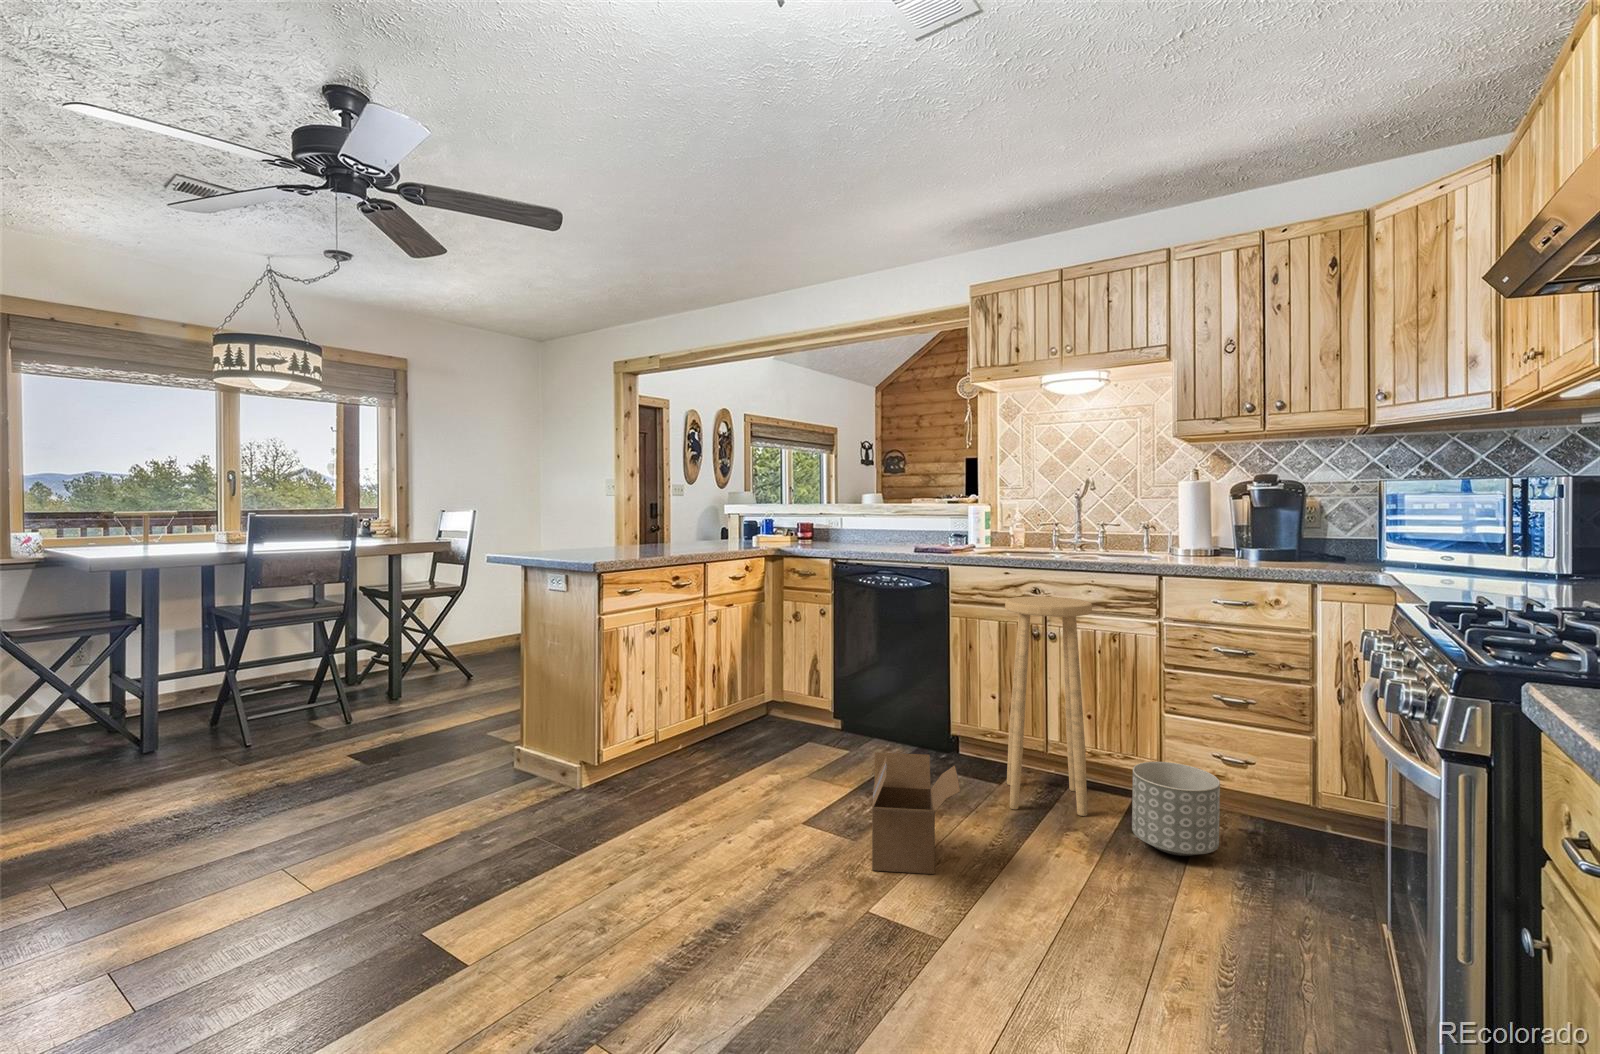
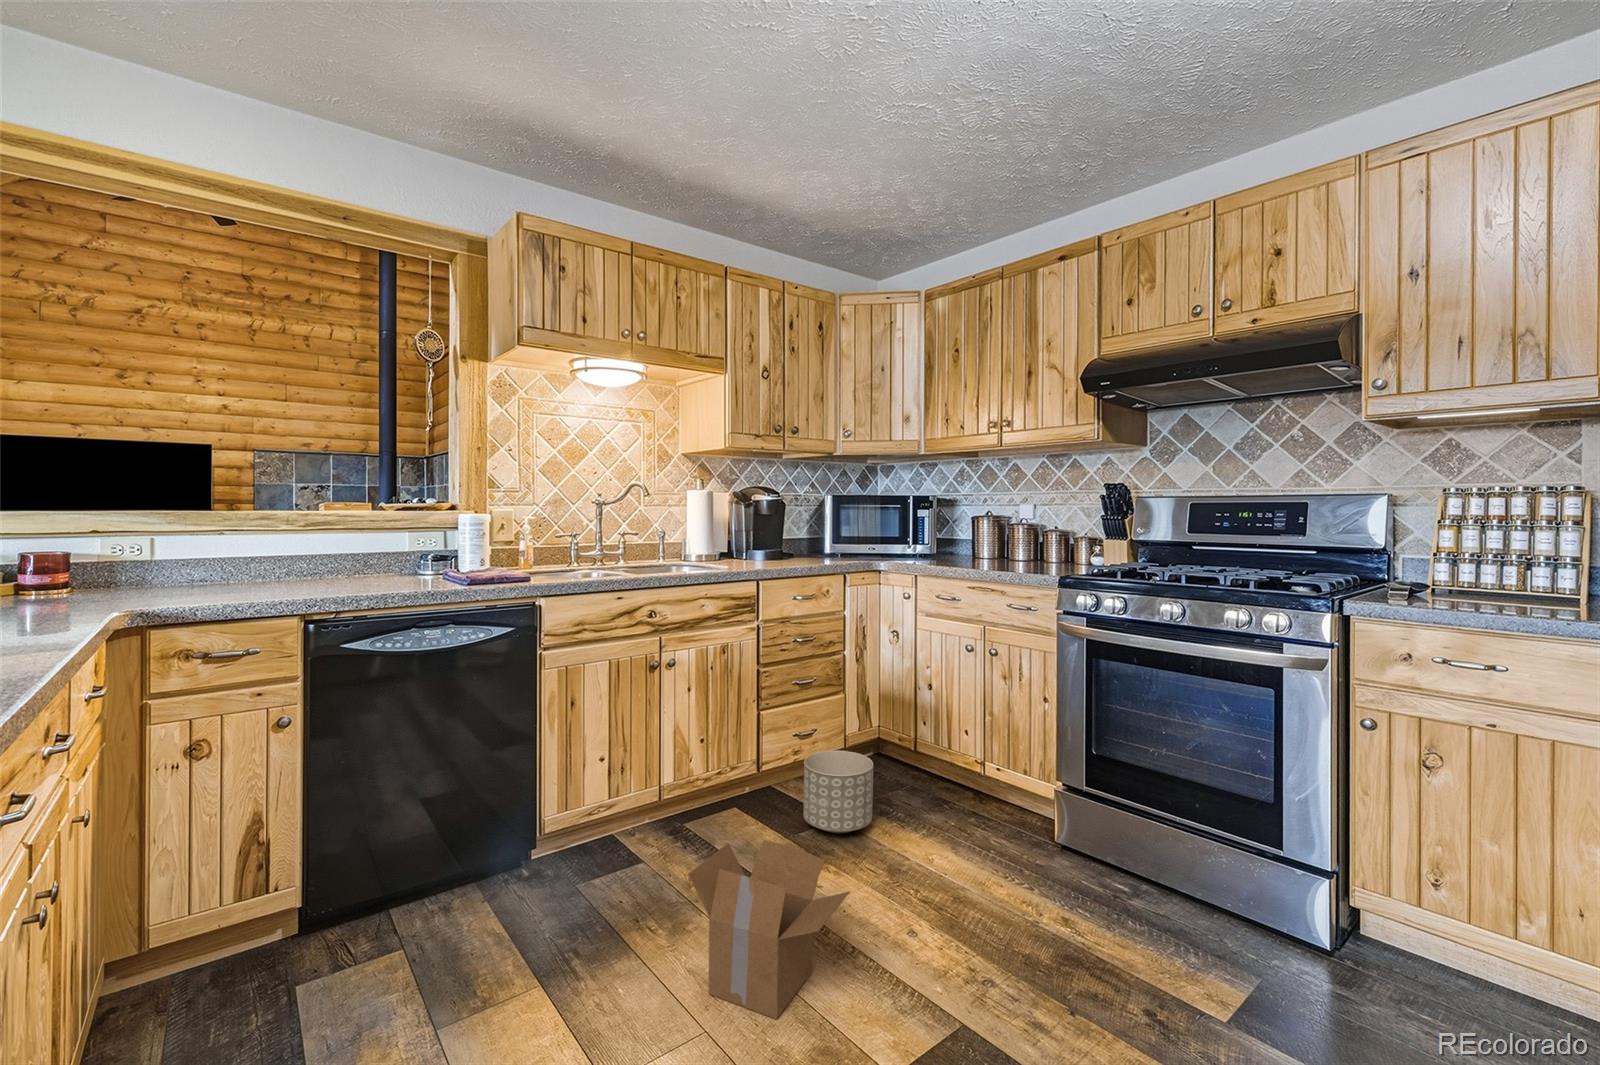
stool: present [1005,596,1092,816] -> none [649,619,755,868]

